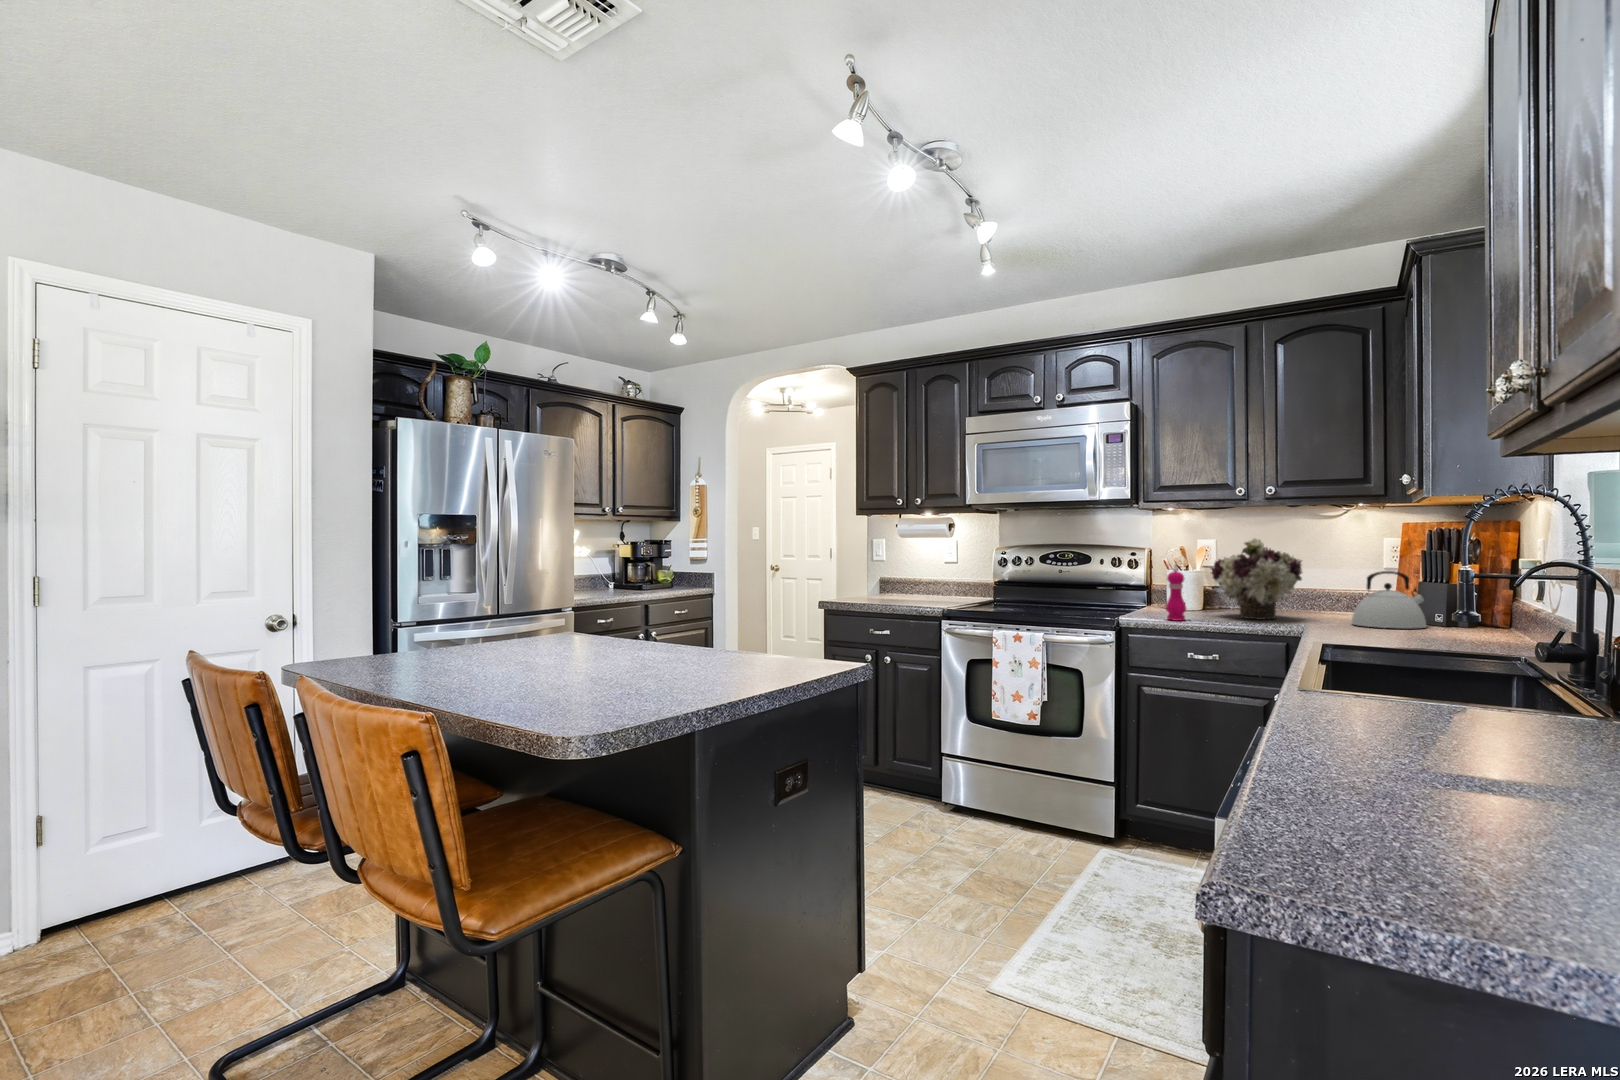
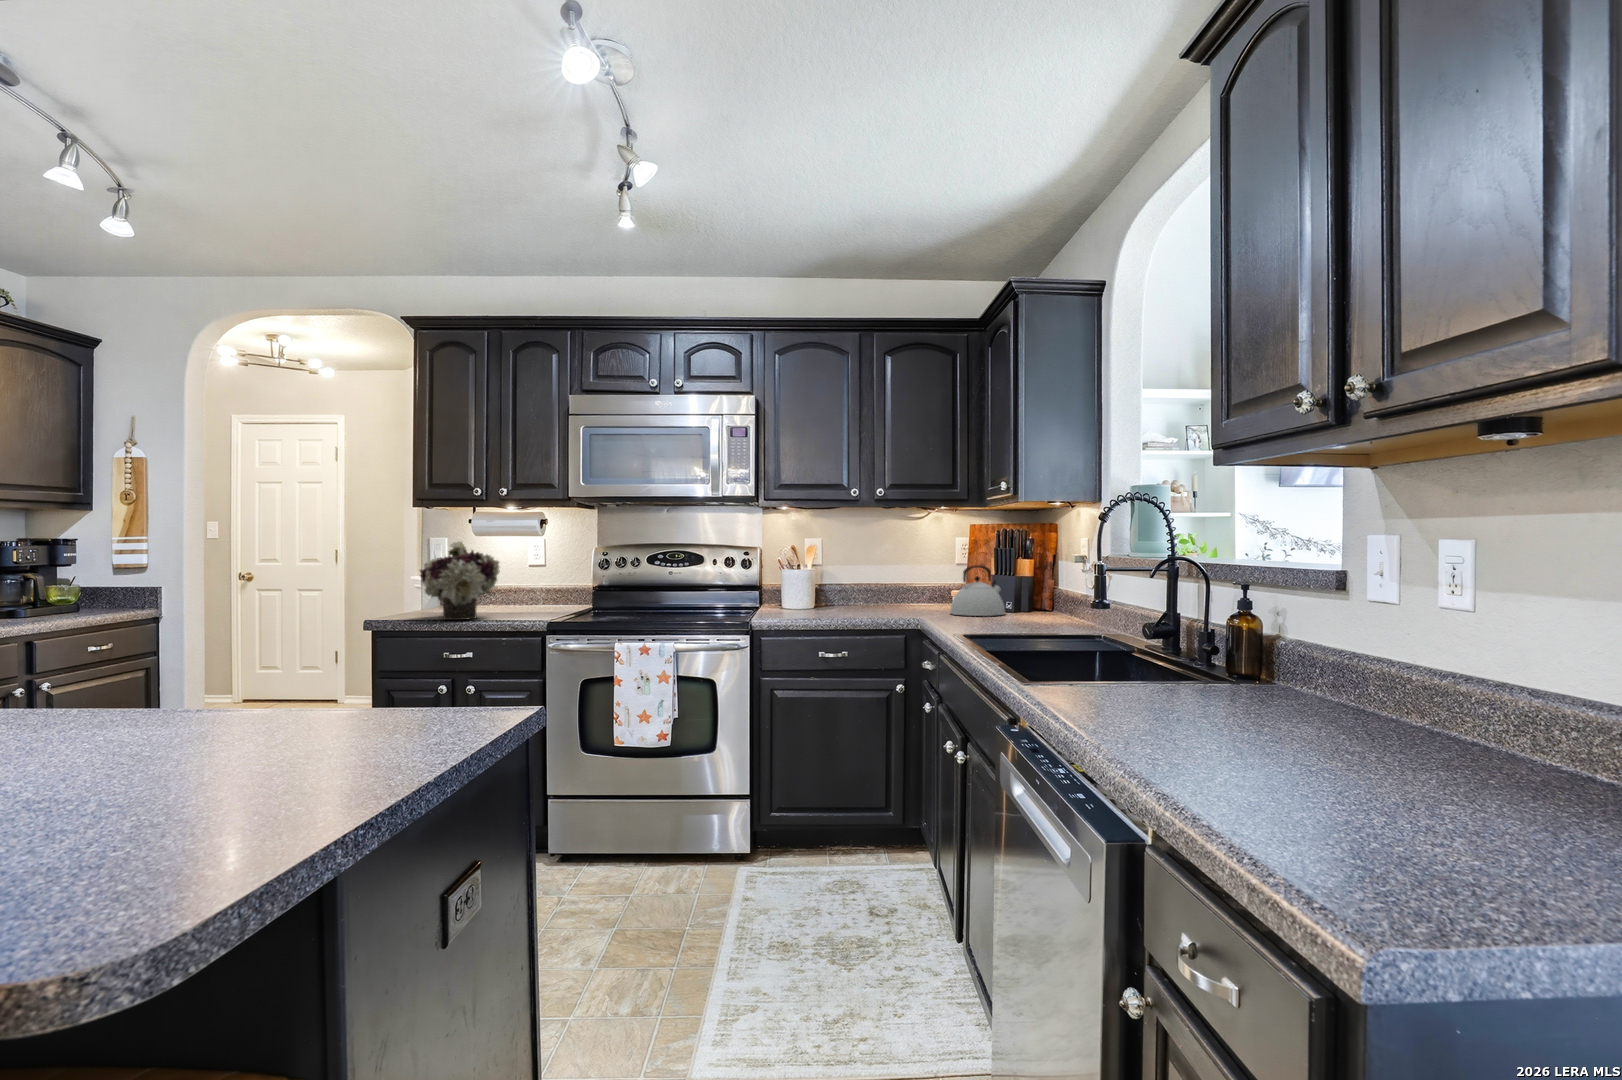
flower arrangement: present [1210,538,1303,619] -> present [420,541,500,620]
pepper mill: present [1166,568,1187,621] -> none [798,565,817,619]

